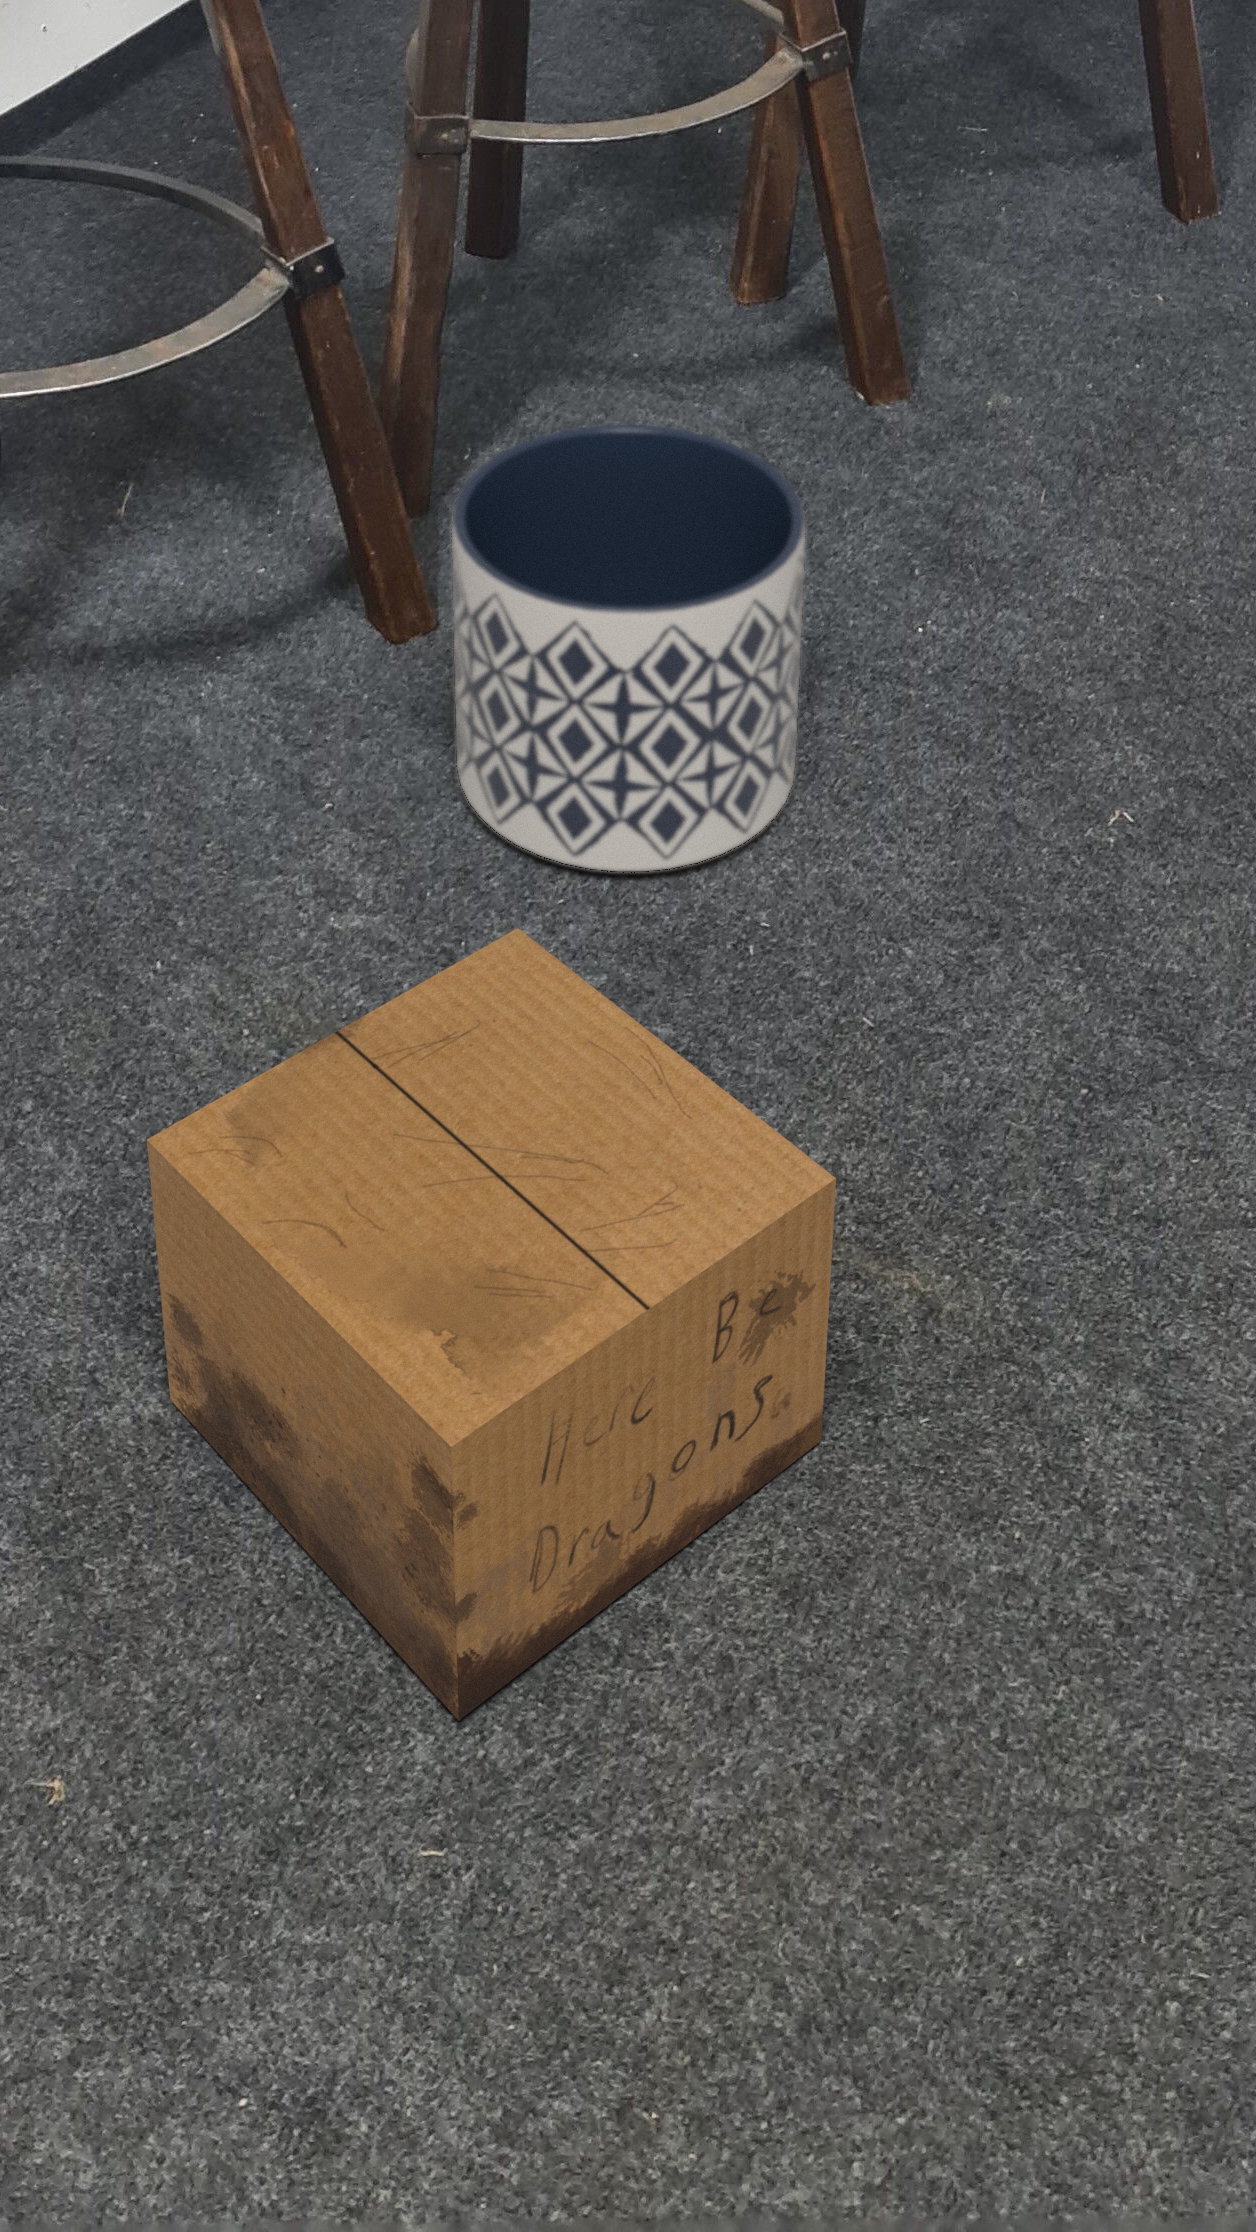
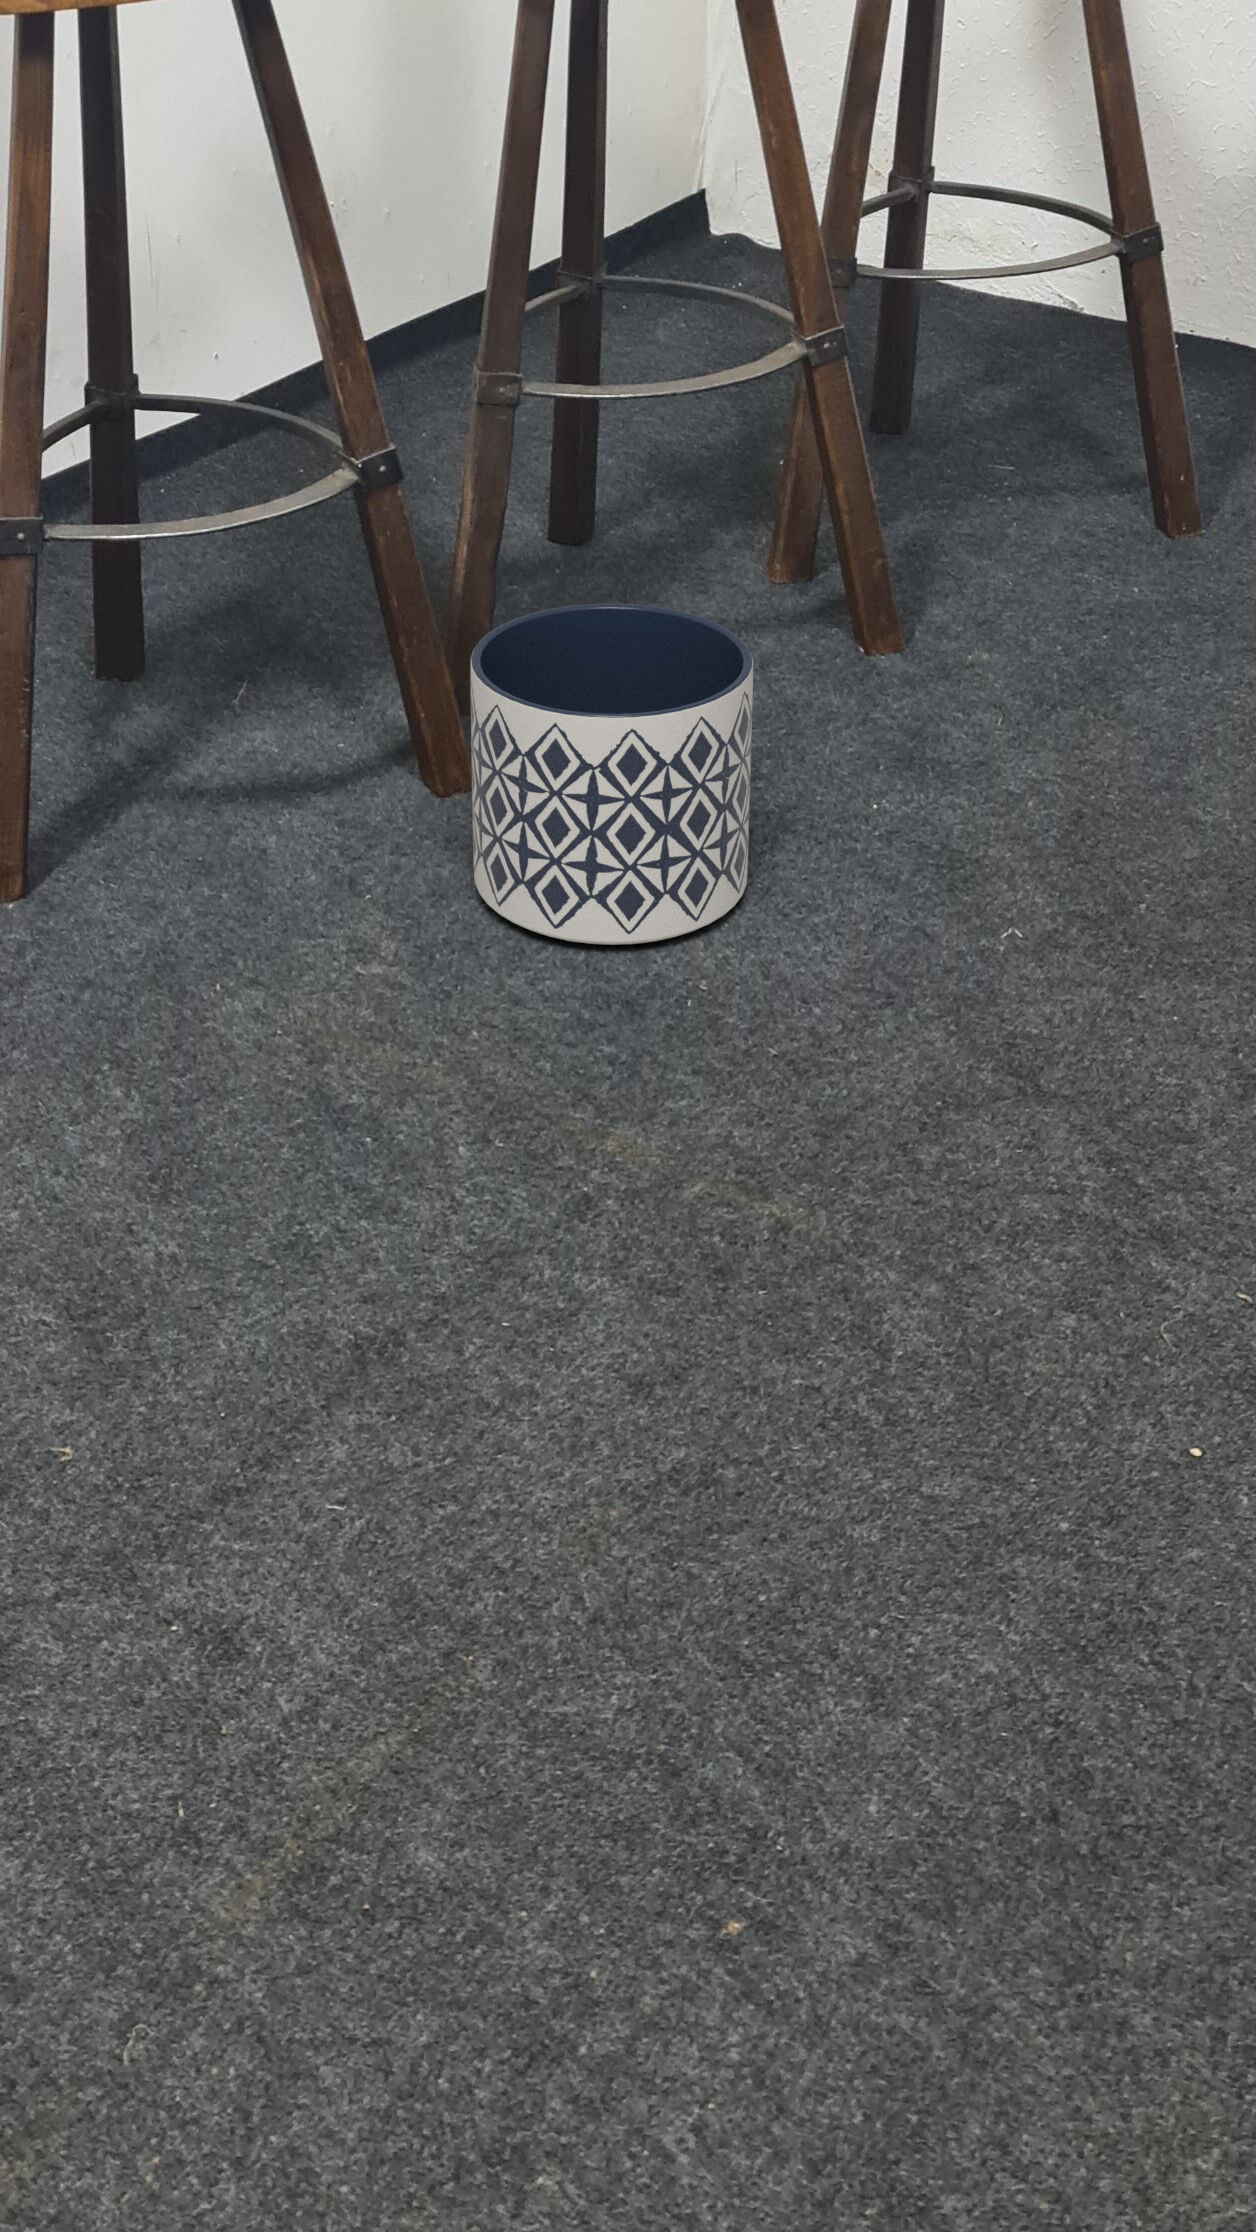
cardboard box: present [147,928,836,1721] -> none [169,909,683,1435]

